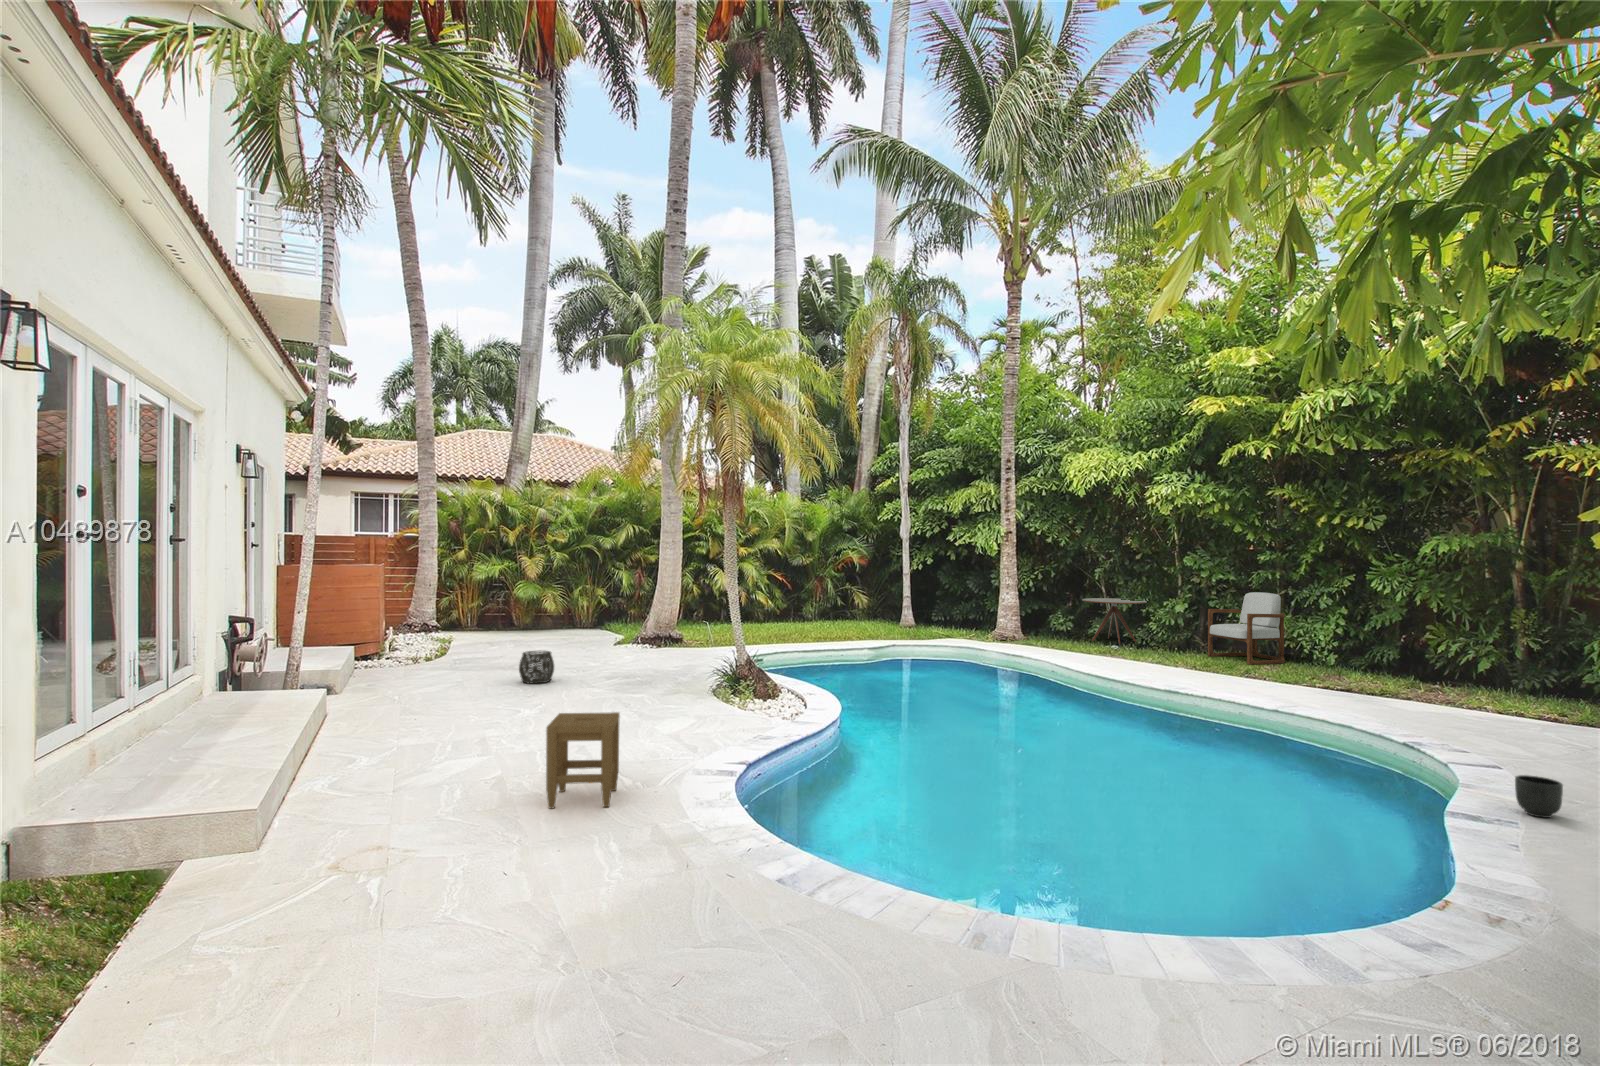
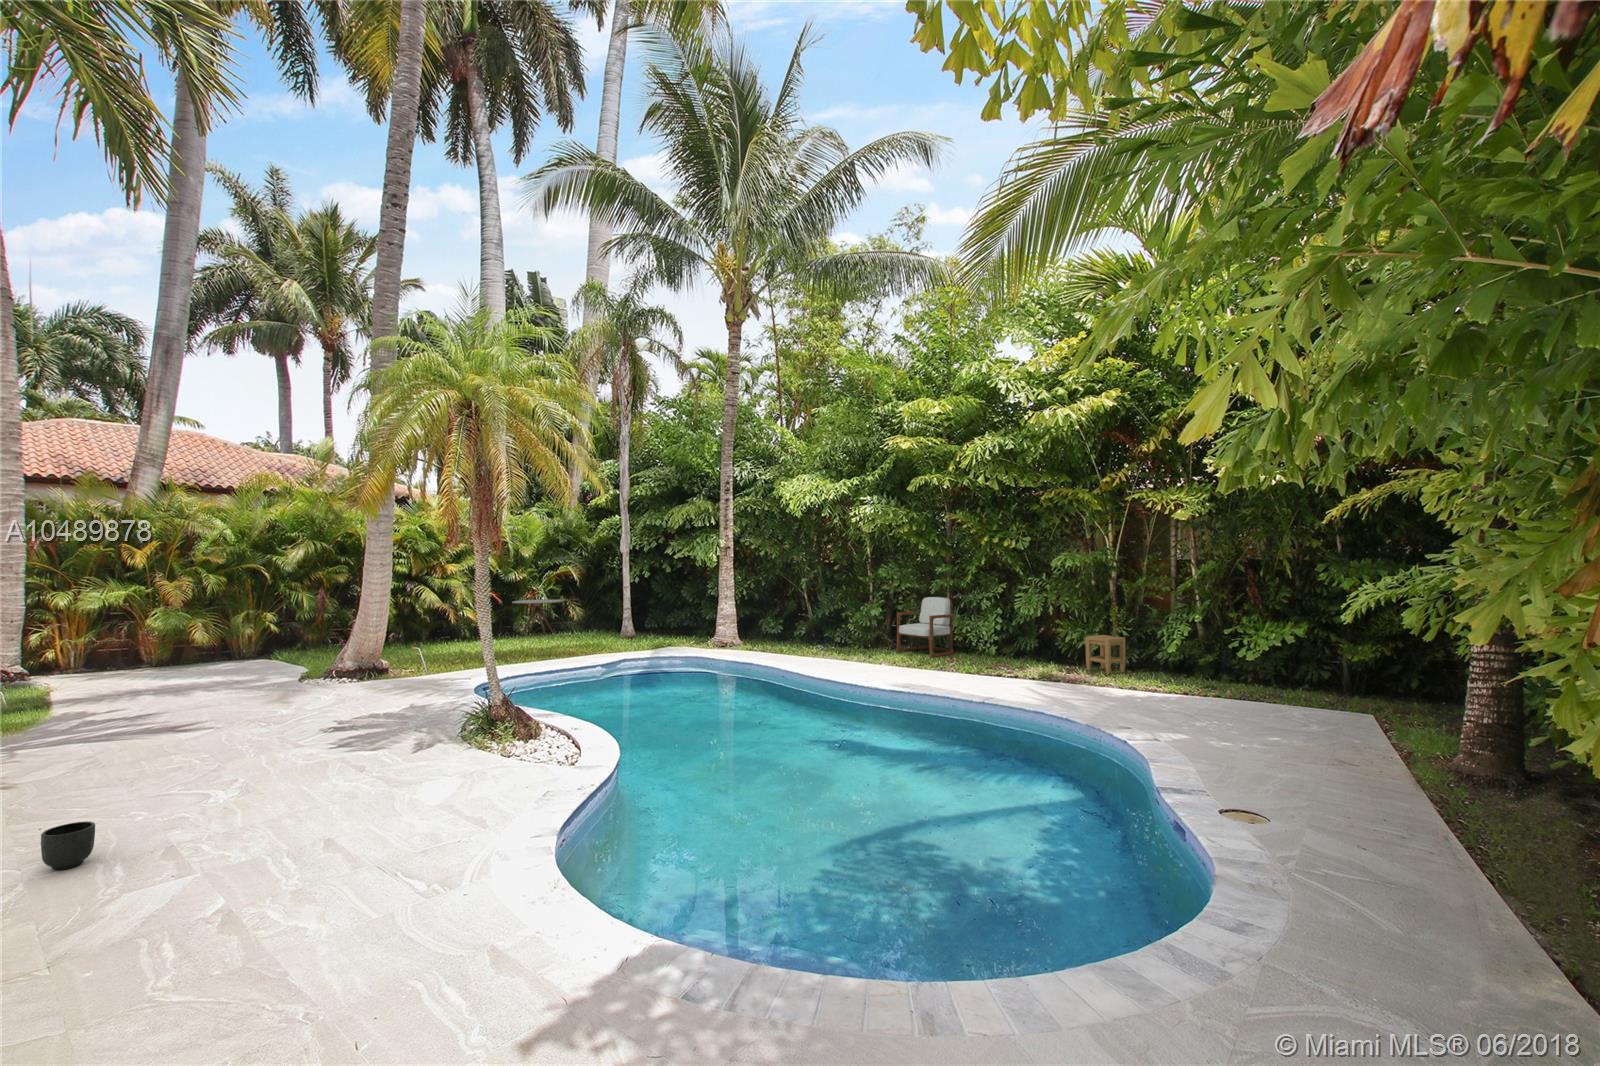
round table: present [1082,598,1147,644] -> present [512,599,563,635]
woven basket: present [519,651,554,684] -> none [179,709,235,754]
stool: present [546,712,620,808] -> present [1086,635,1126,674]
planter: present [1515,775,1563,818] -> present [41,822,95,870]

